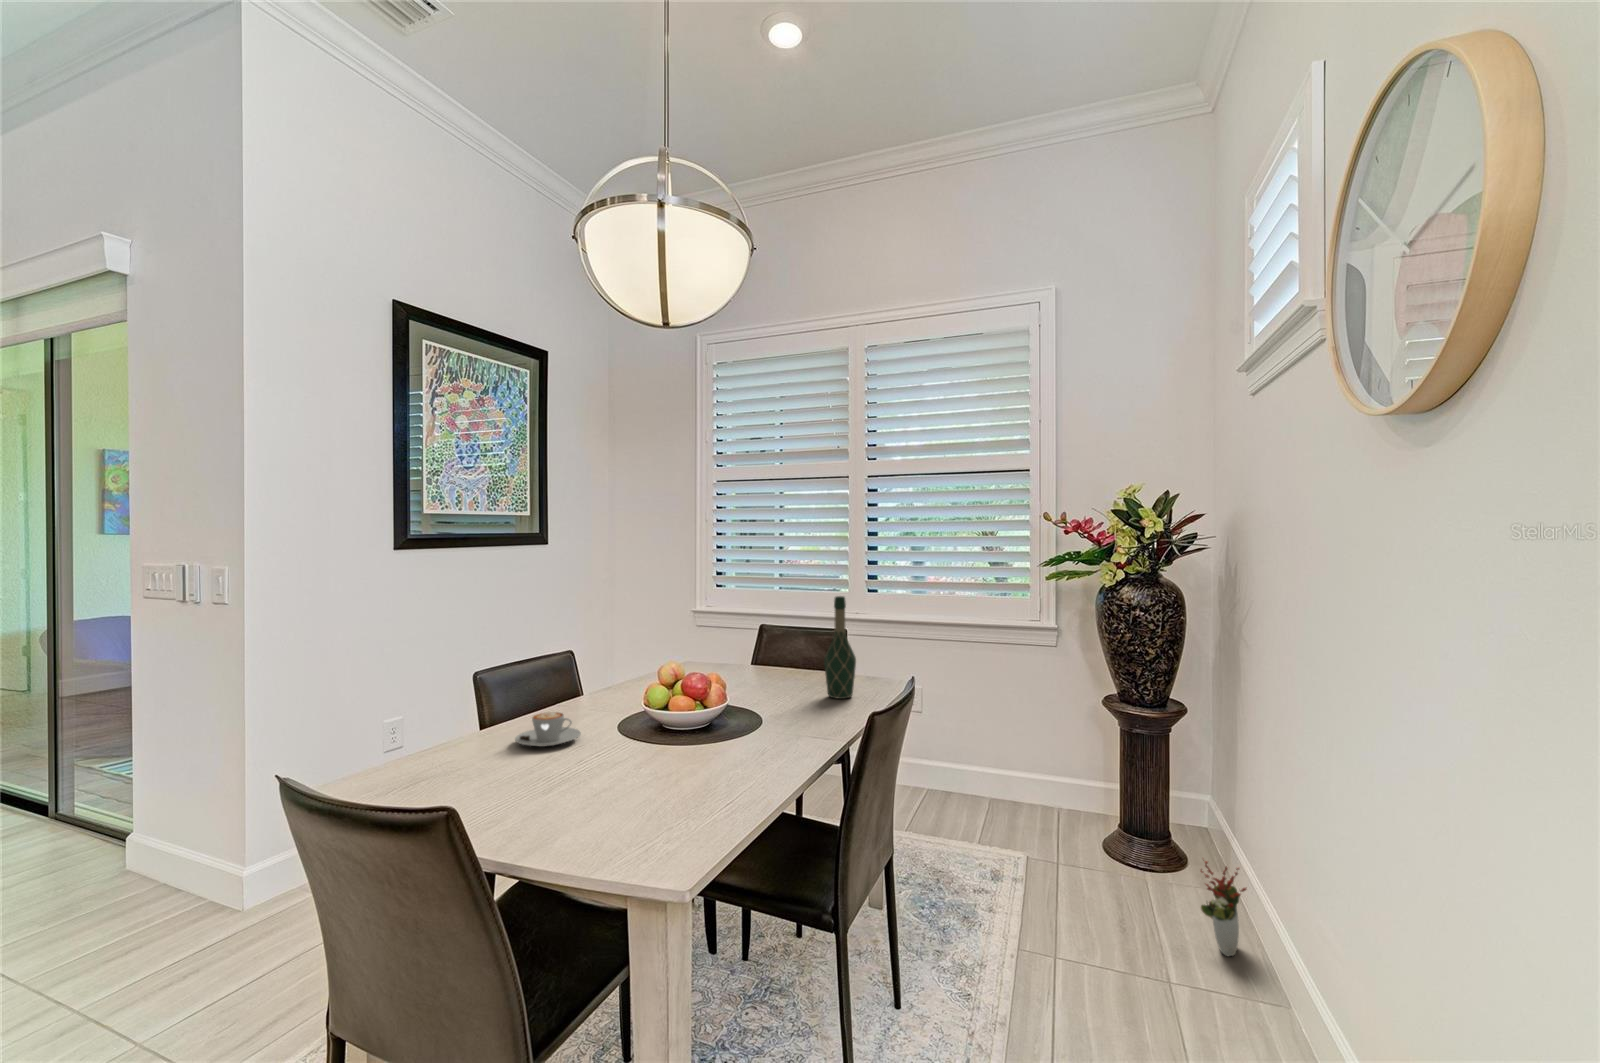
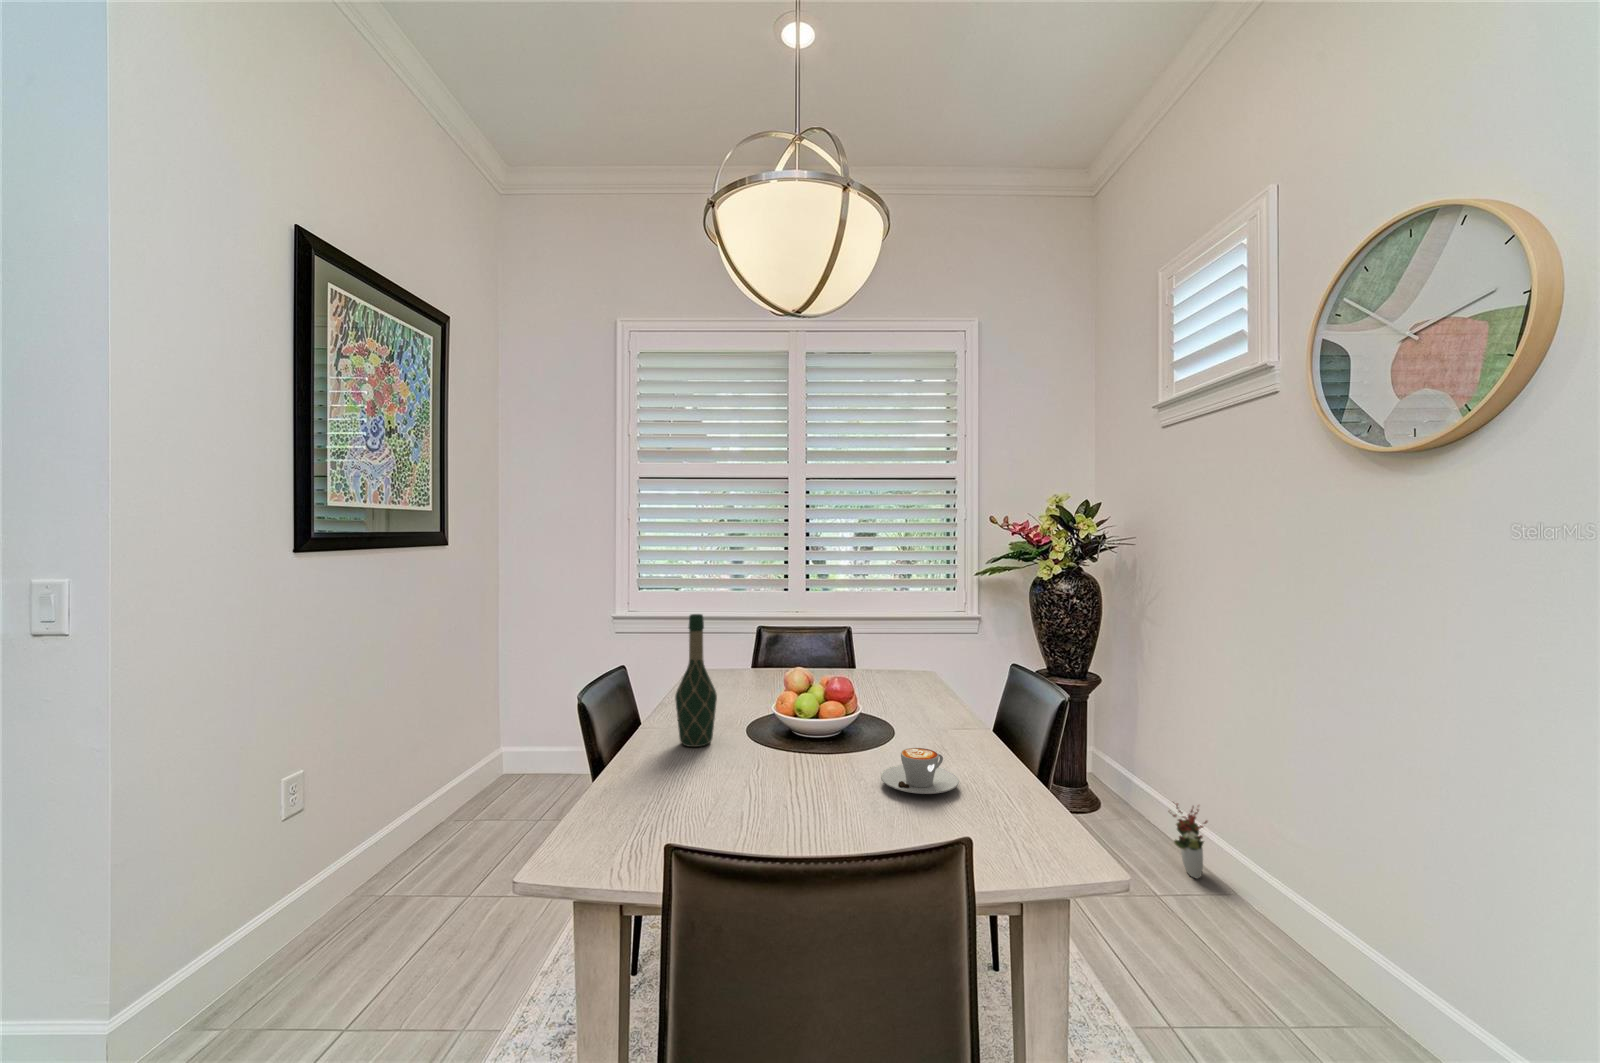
wine bottle: present [824,596,856,699] -> present [675,614,717,747]
coffee cup: present [515,712,581,747] -> present [881,748,959,794]

